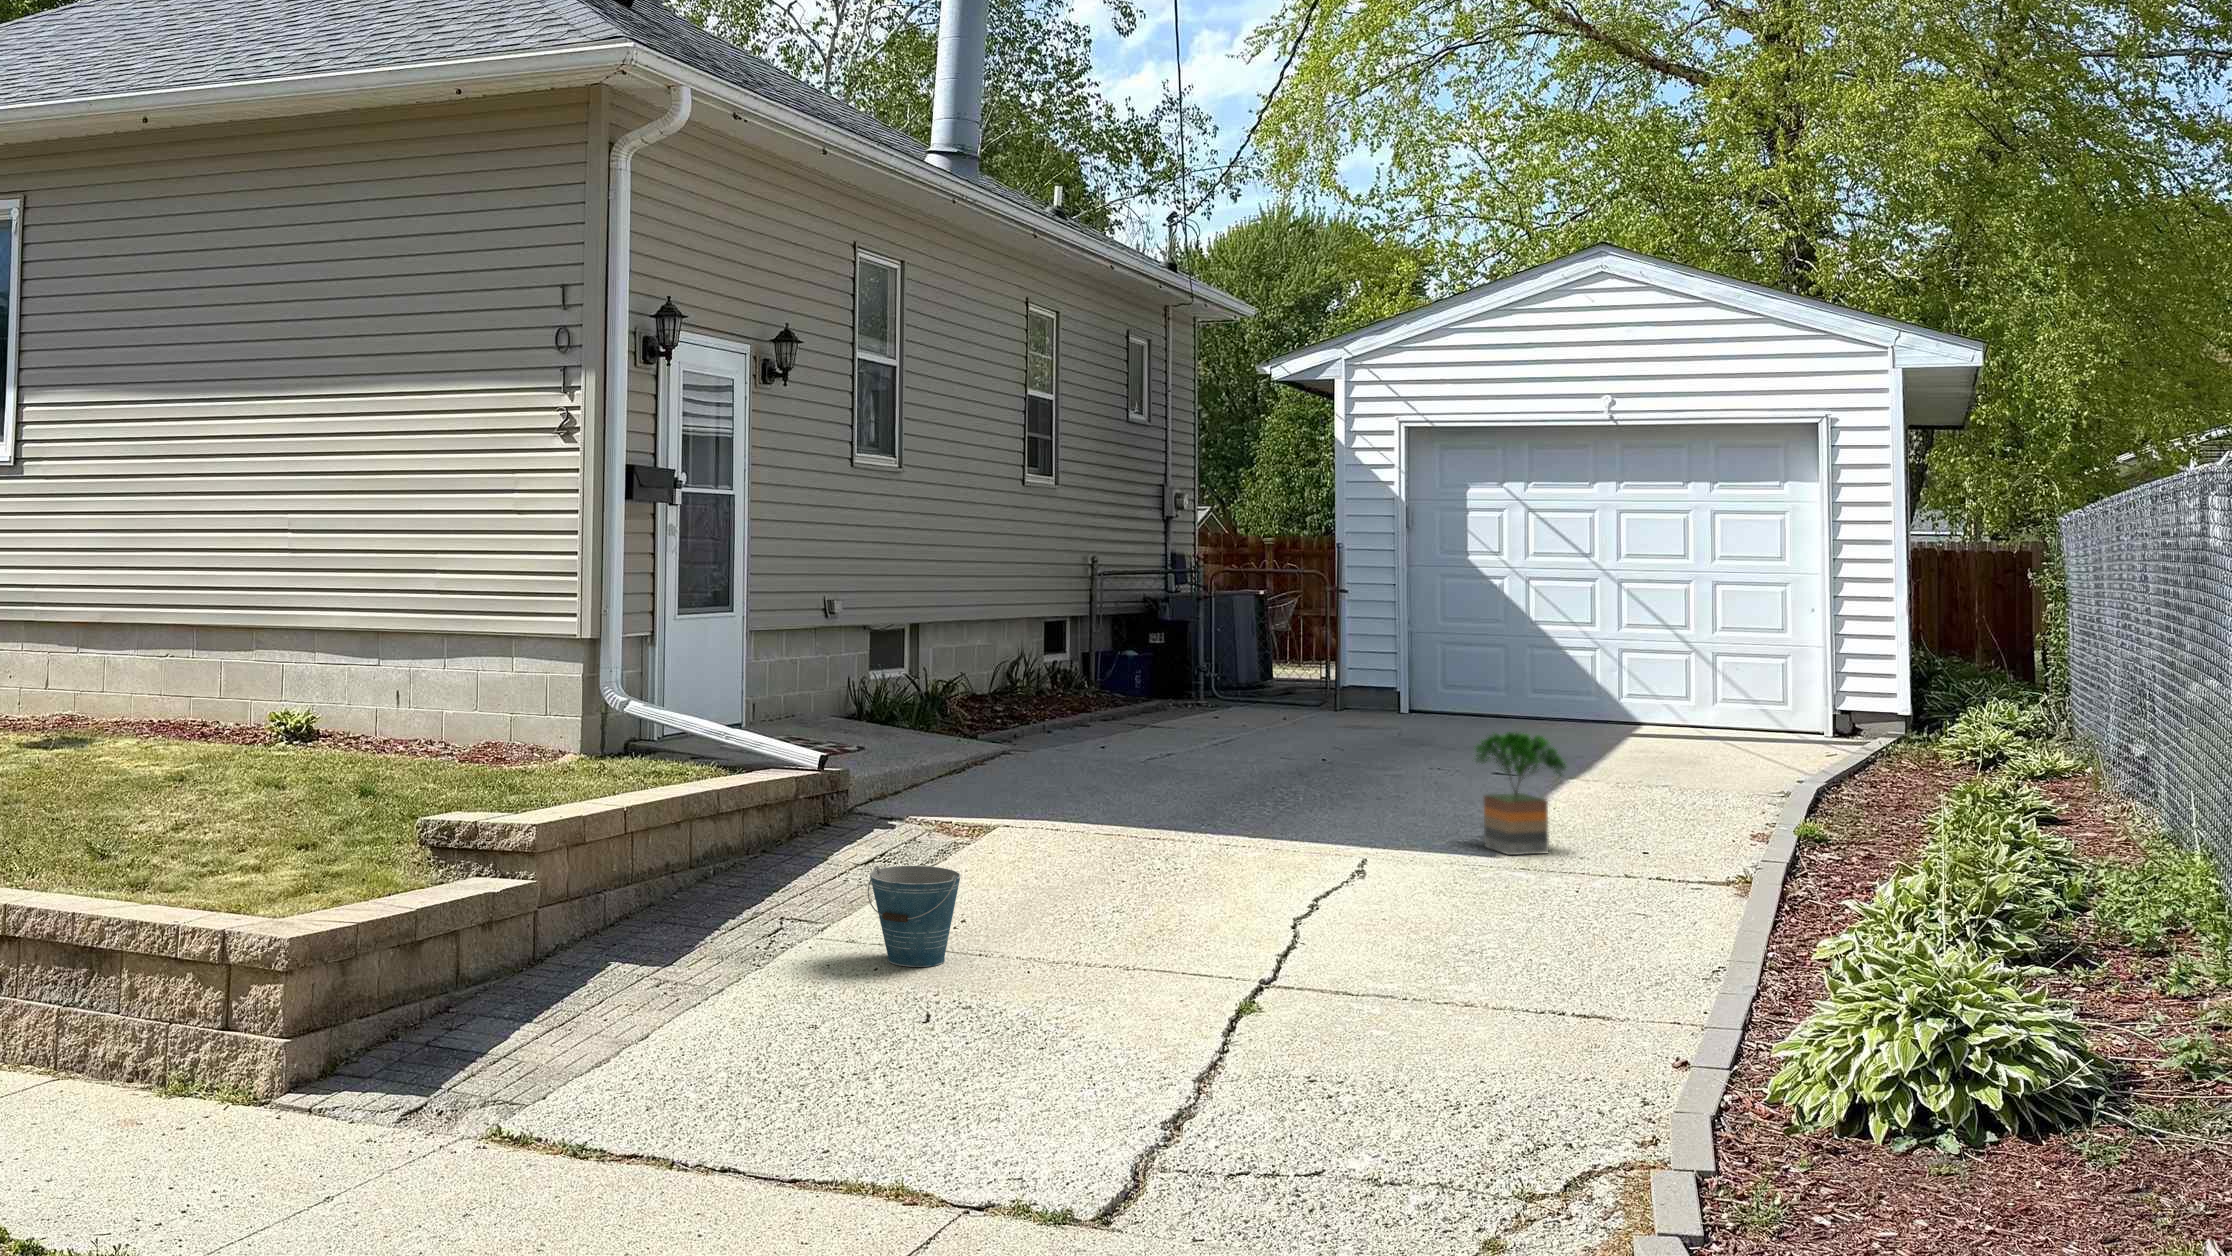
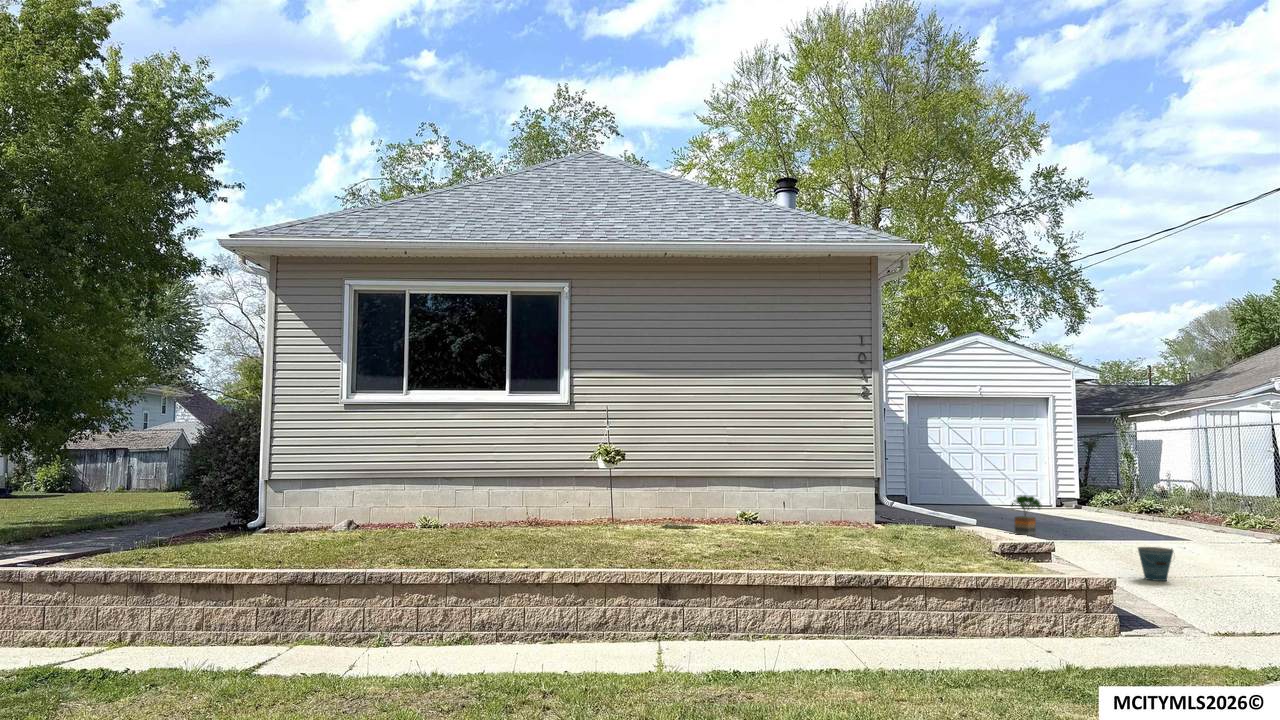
potted tree: present [1475,732,1566,855] -> present [1011,496,1041,536]

